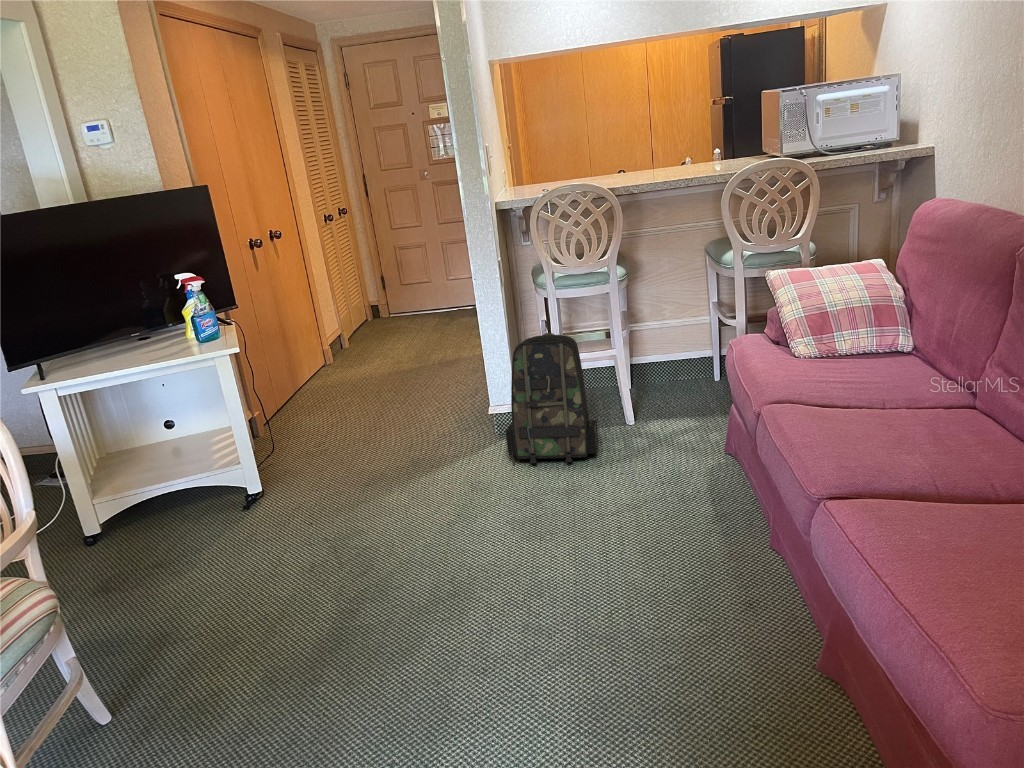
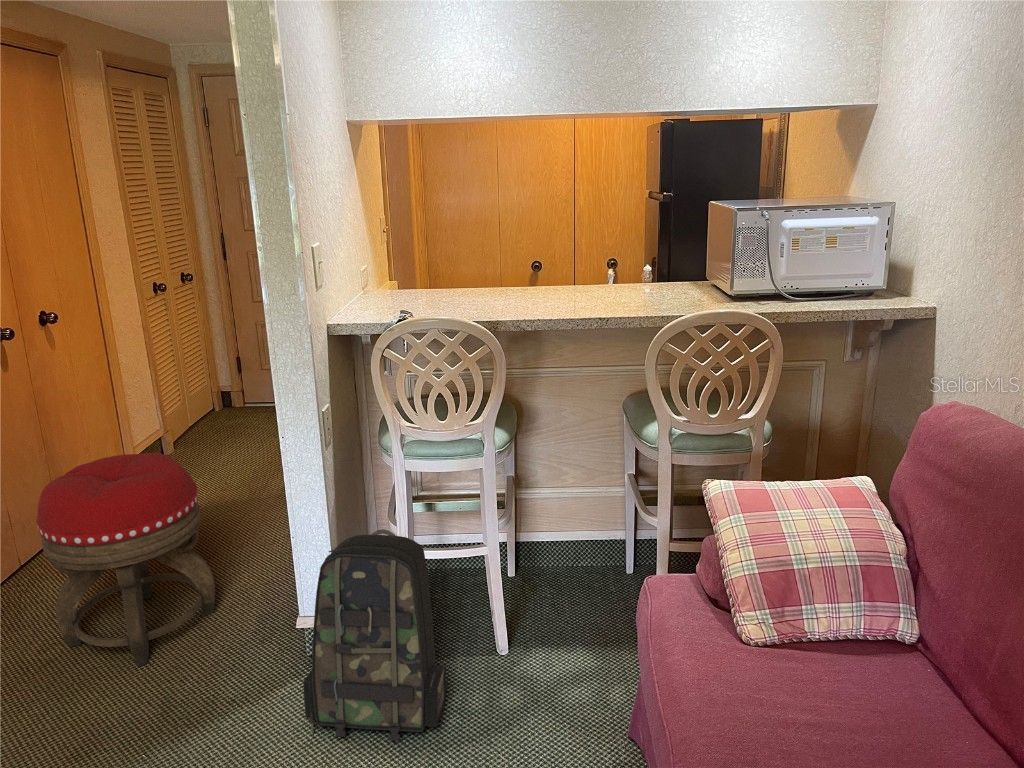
footstool: none [312,311,424,448] -> present [36,453,215,667]

